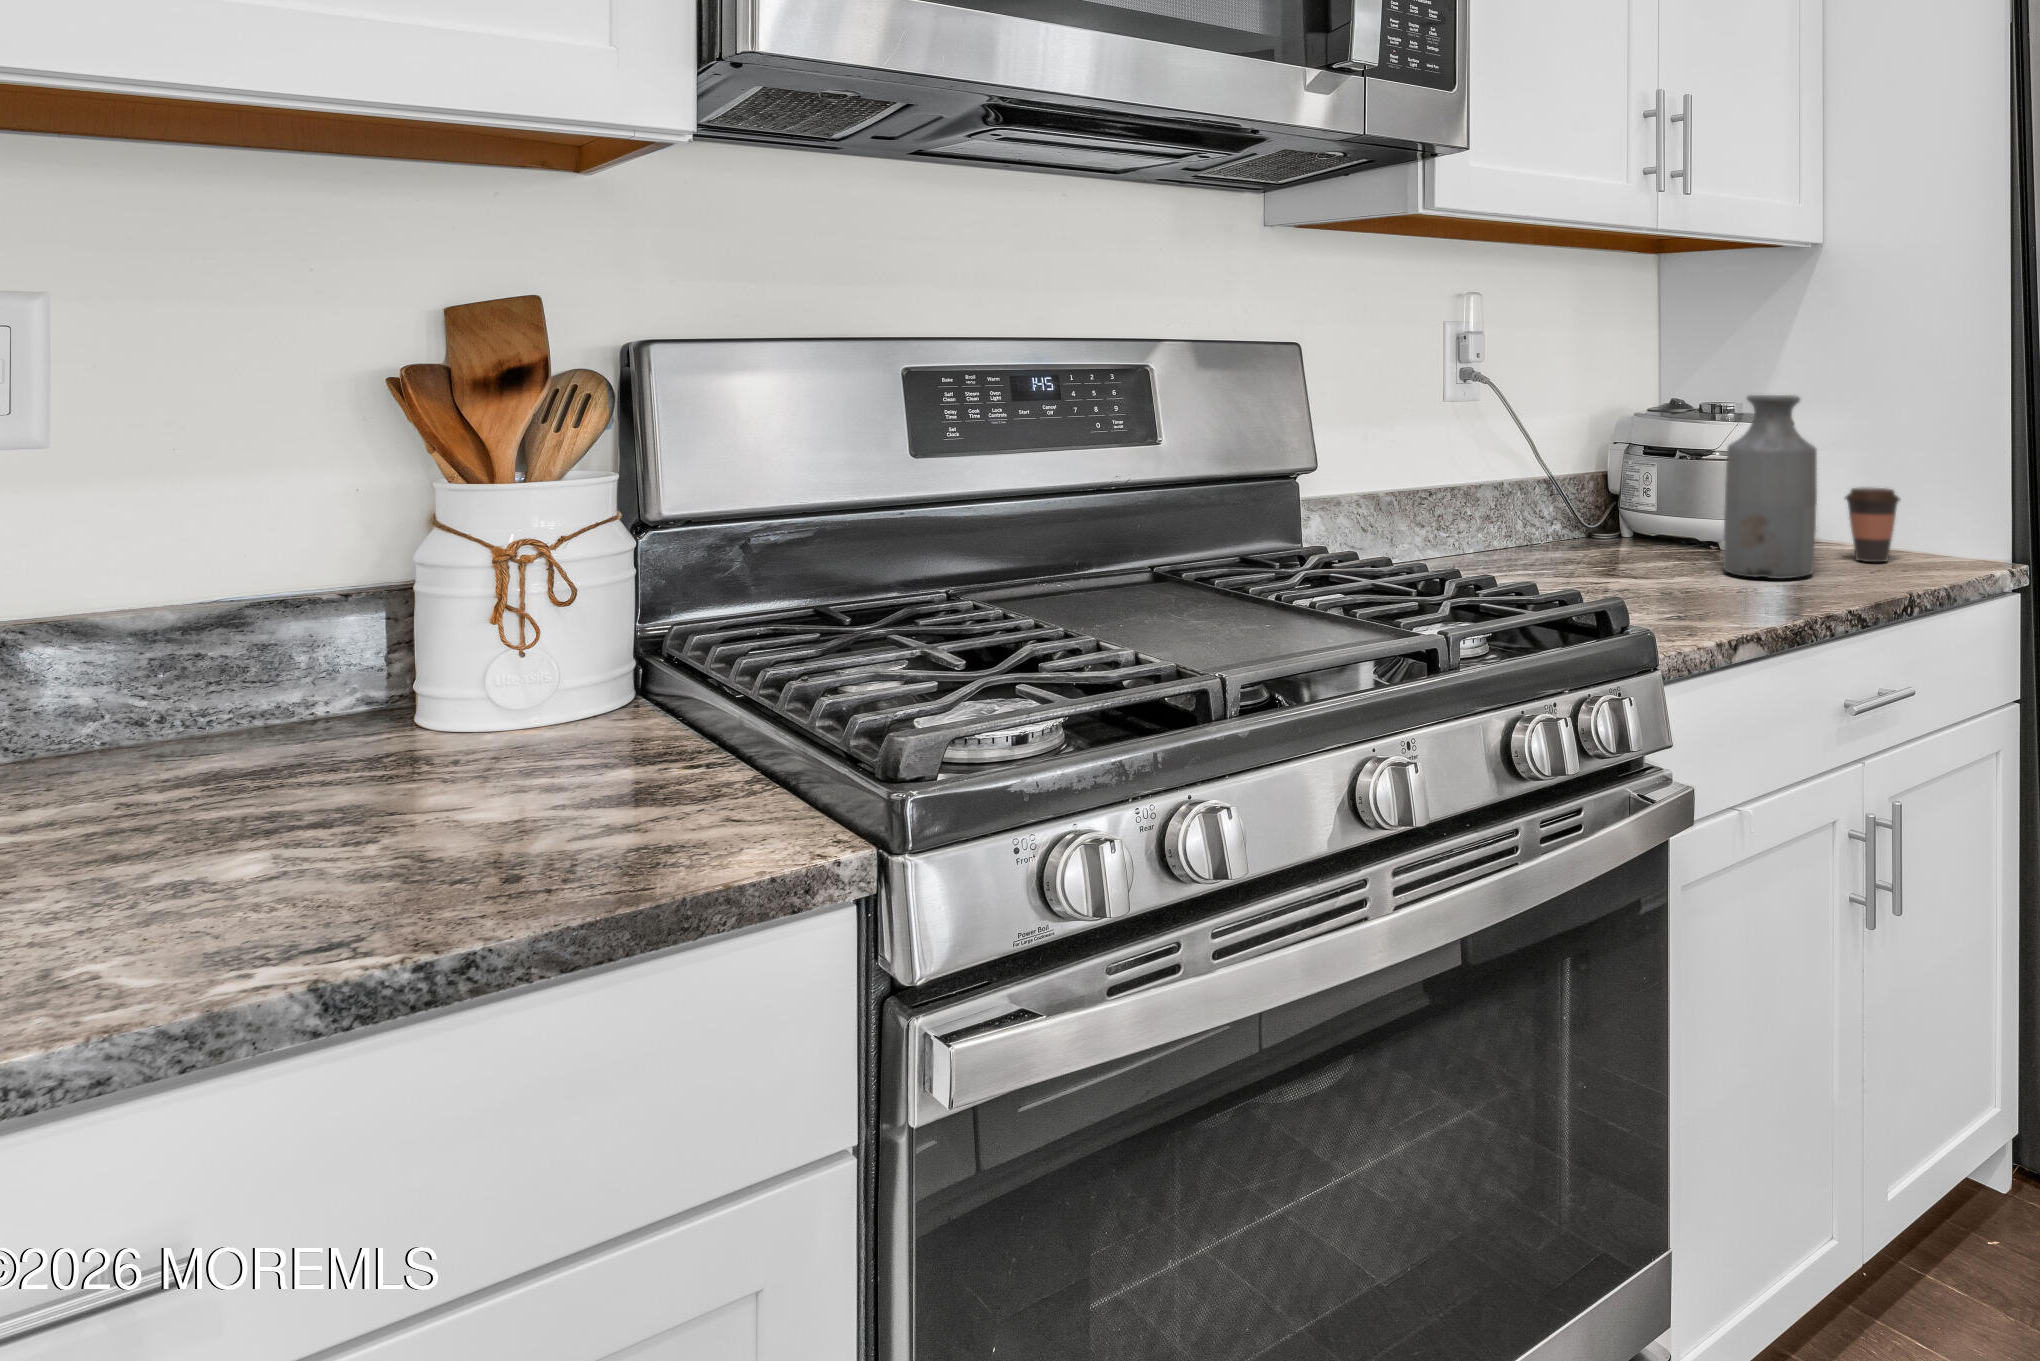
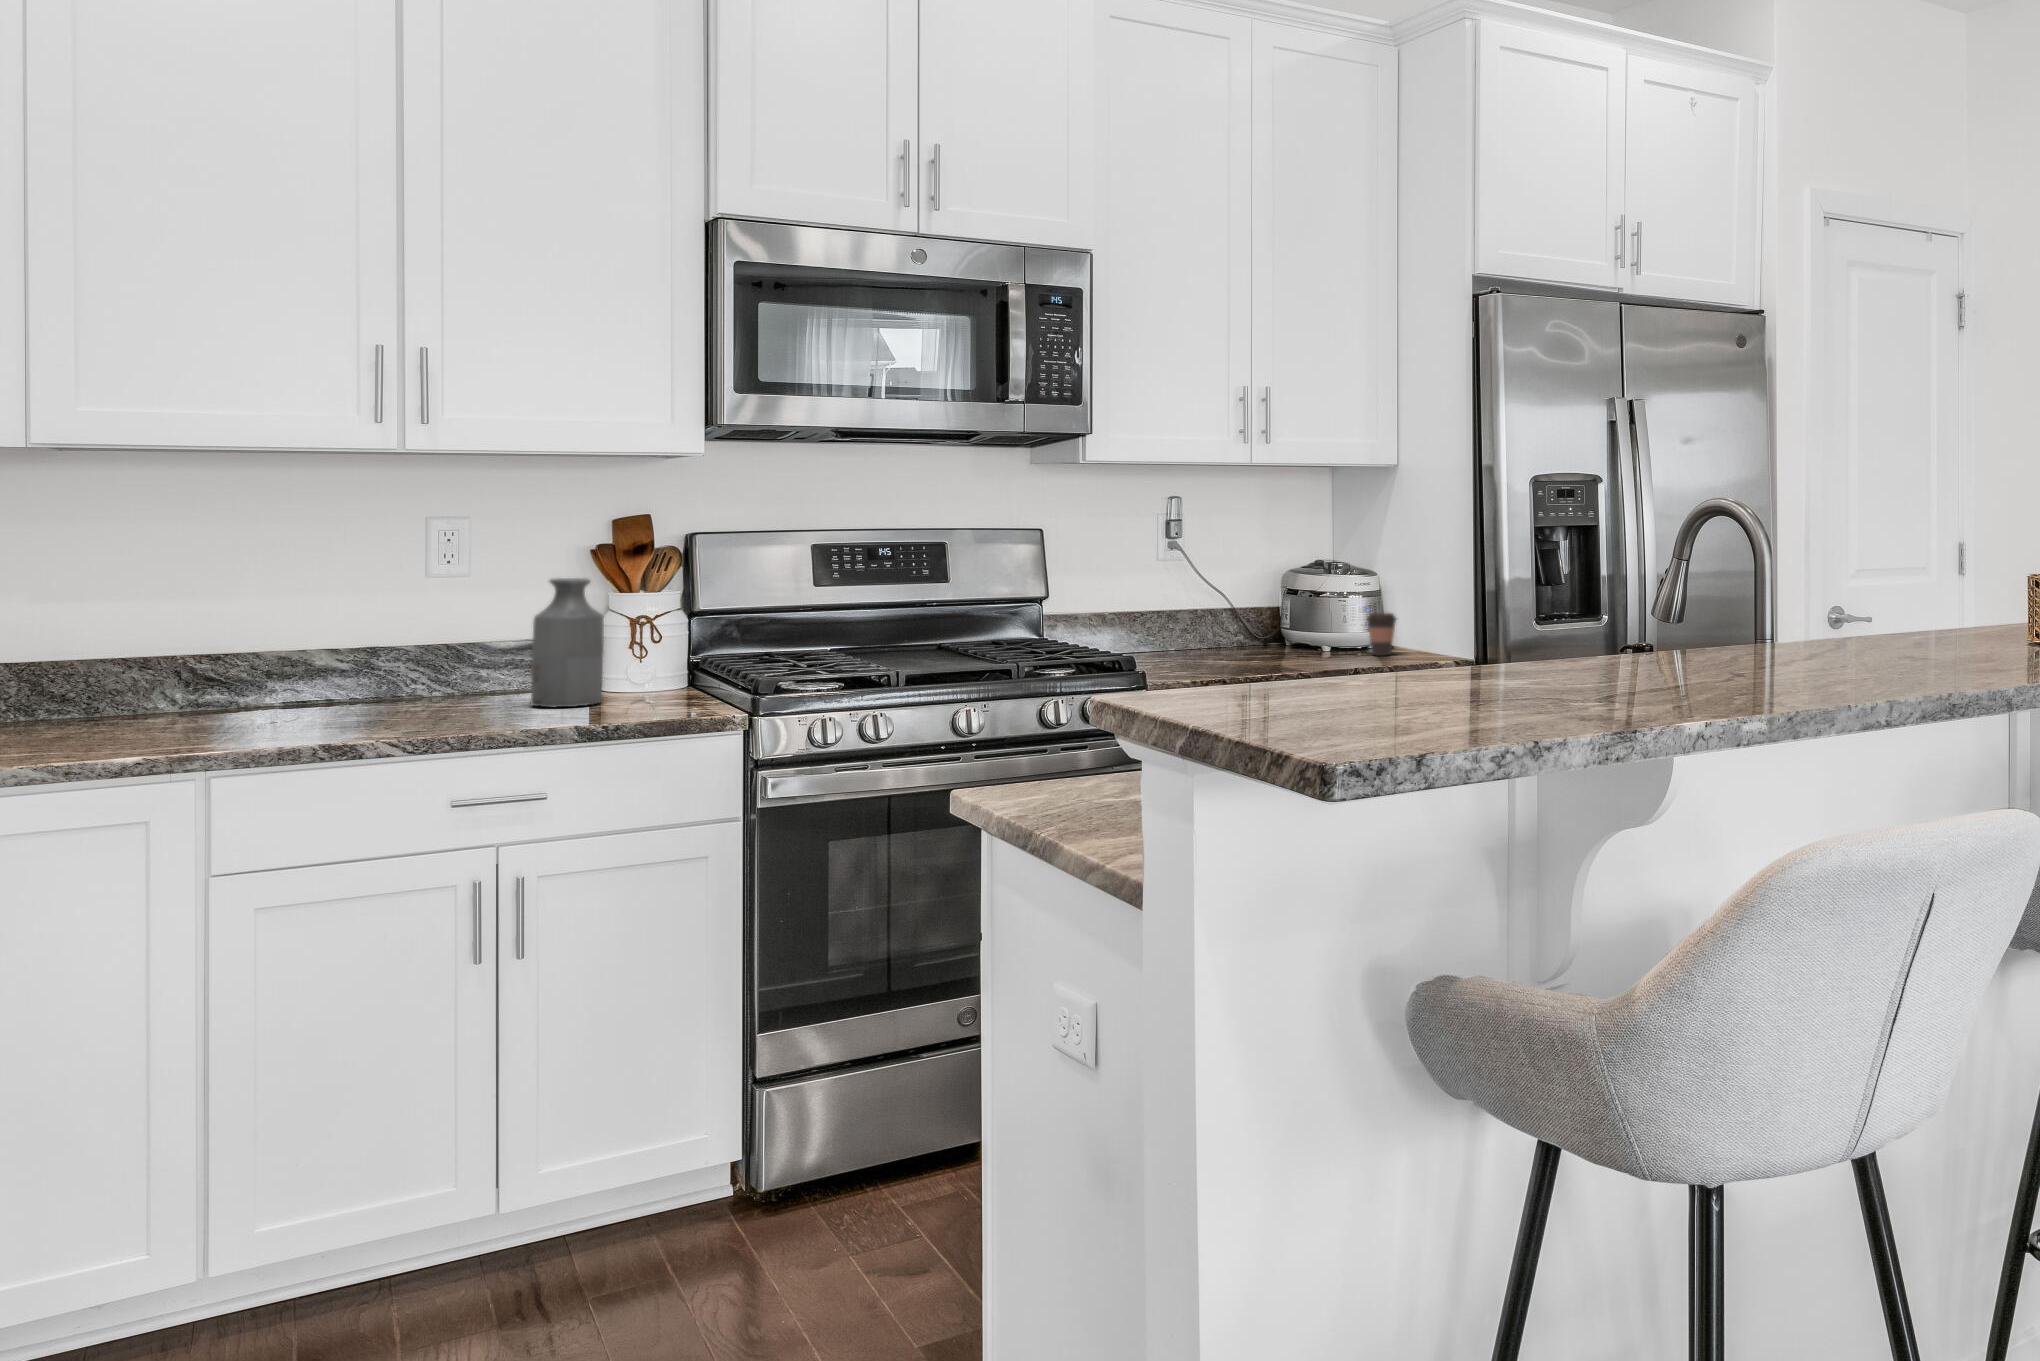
bottle: present [1723,395,1817,579] -> present [531,578,604,707]

